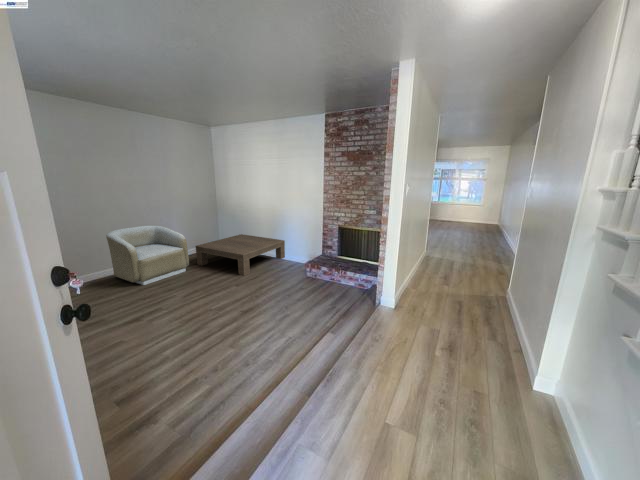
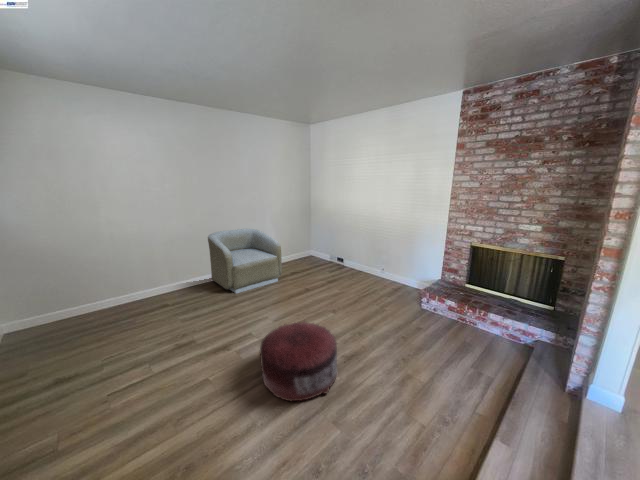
coffee table: present [195,234,285,275] -> none [290,243,389,296]
pouf: none [174,291,238,345] -> present [260,322,337,401]

